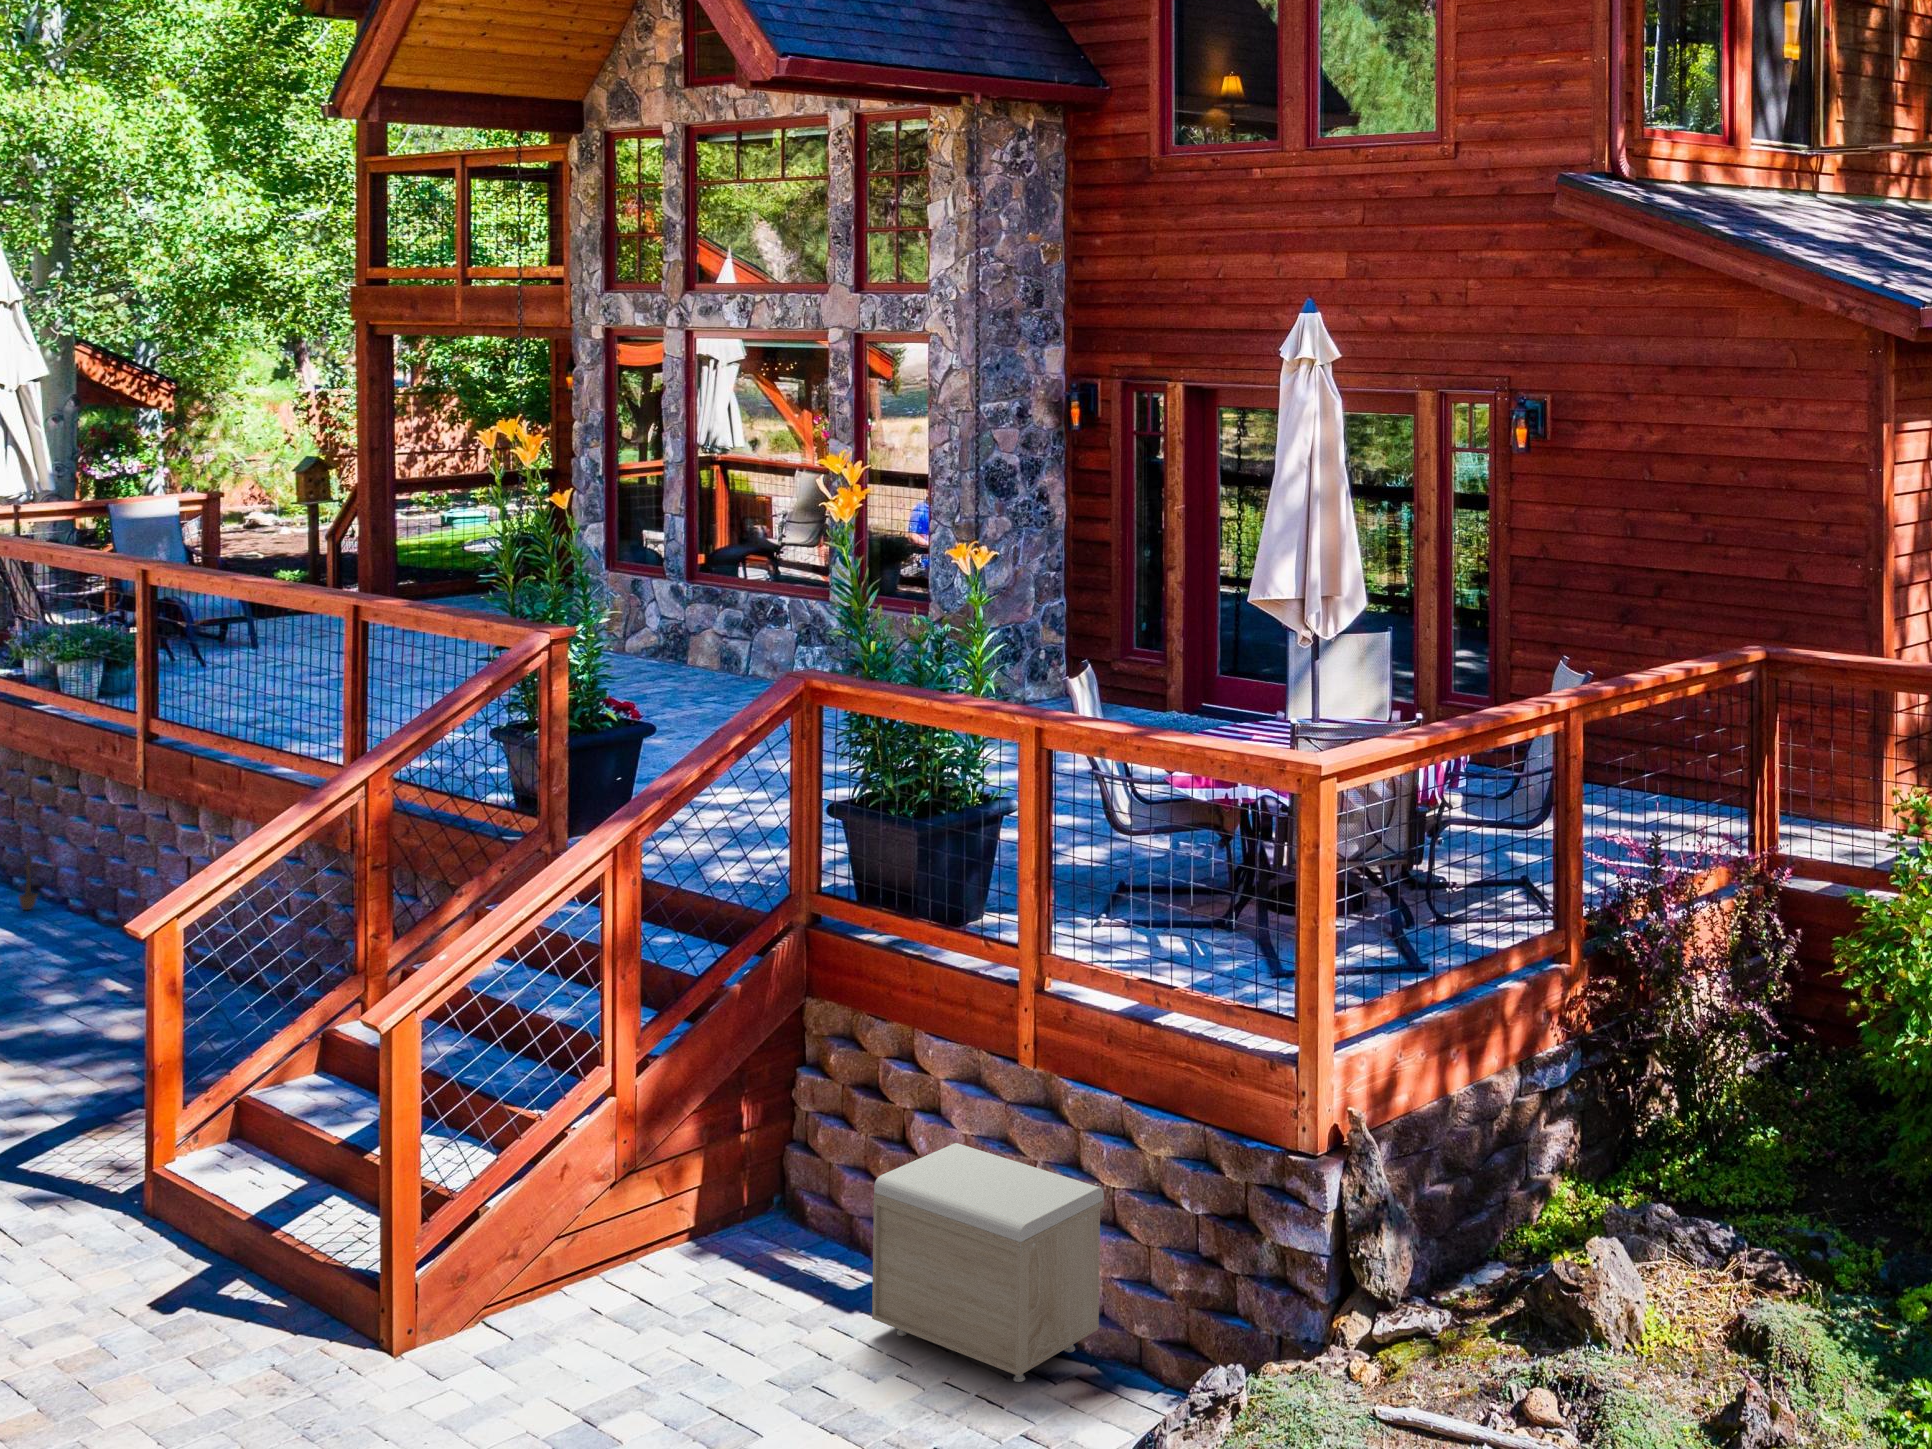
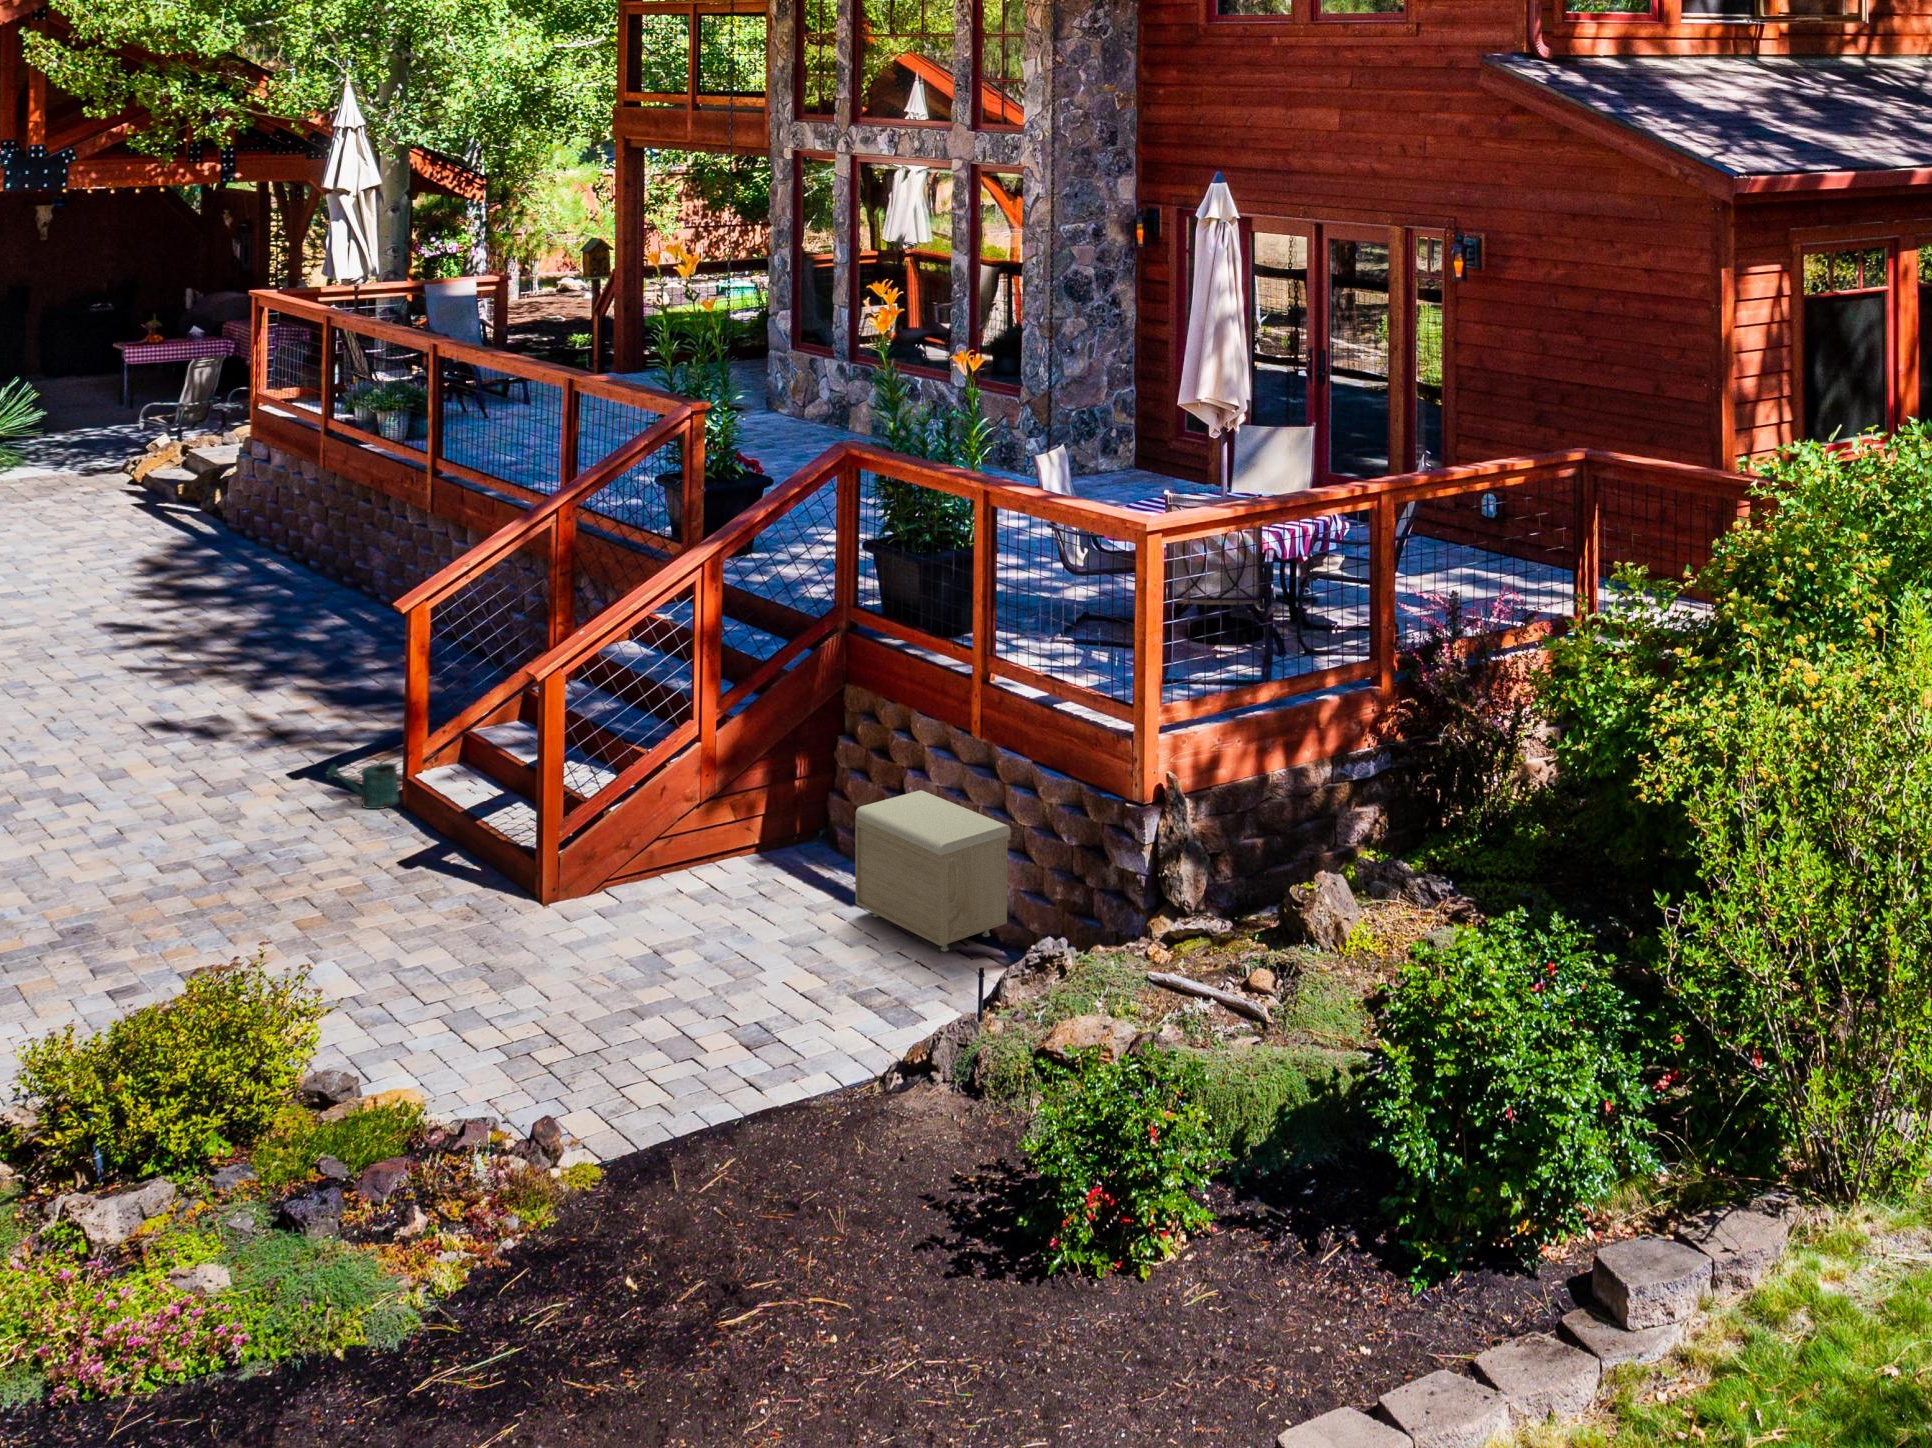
decorative plant: present [19,850,40,910] -> none [354,553,369,598]
watering can: none [23,1144,150,1229] -> present [326,756,401,809]

